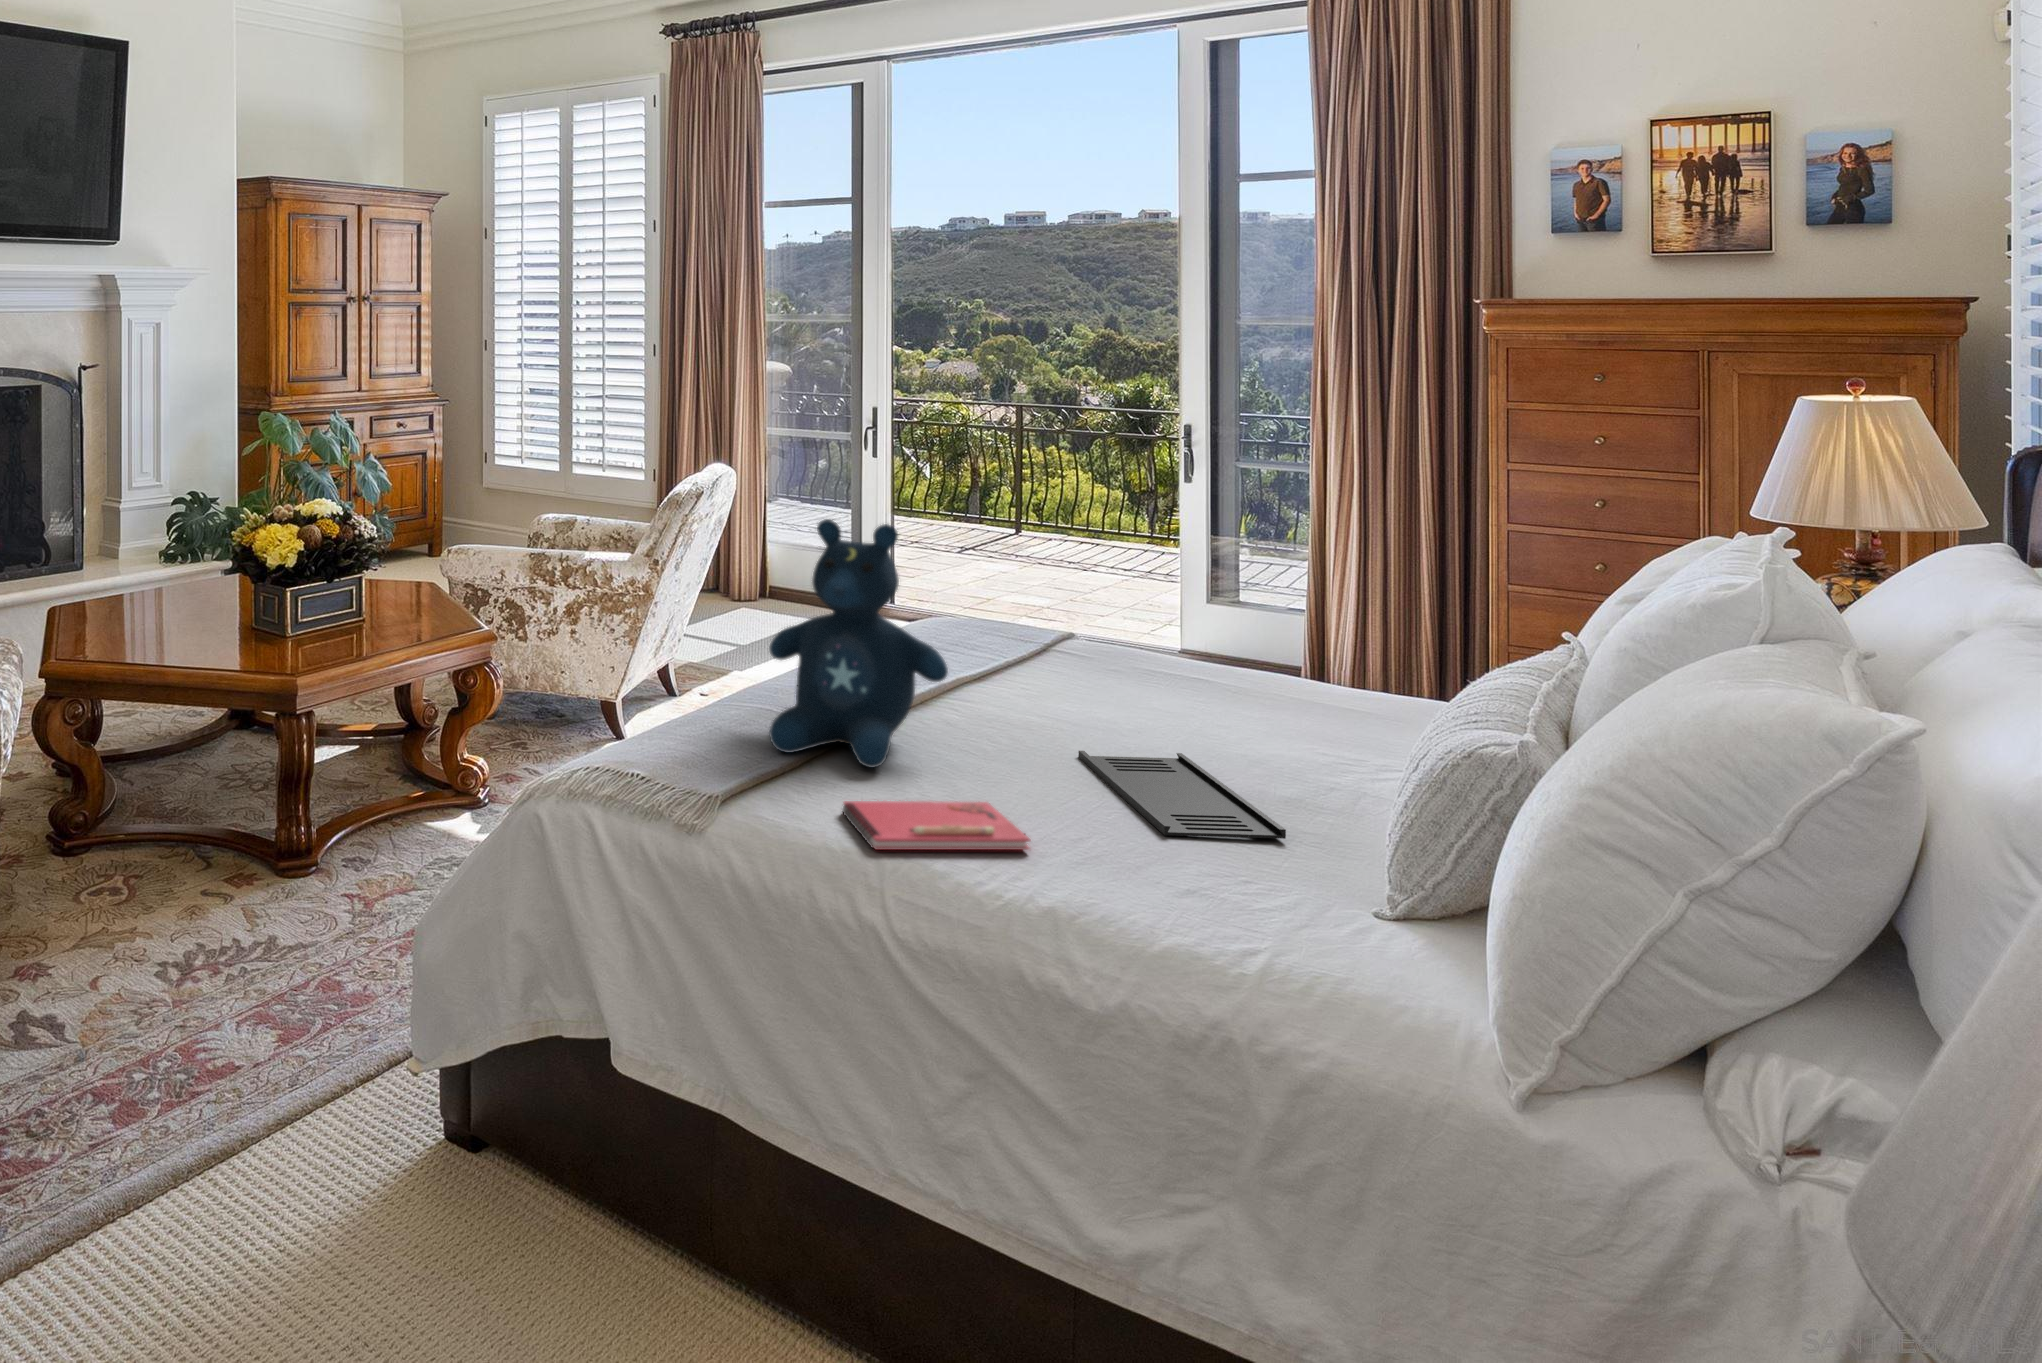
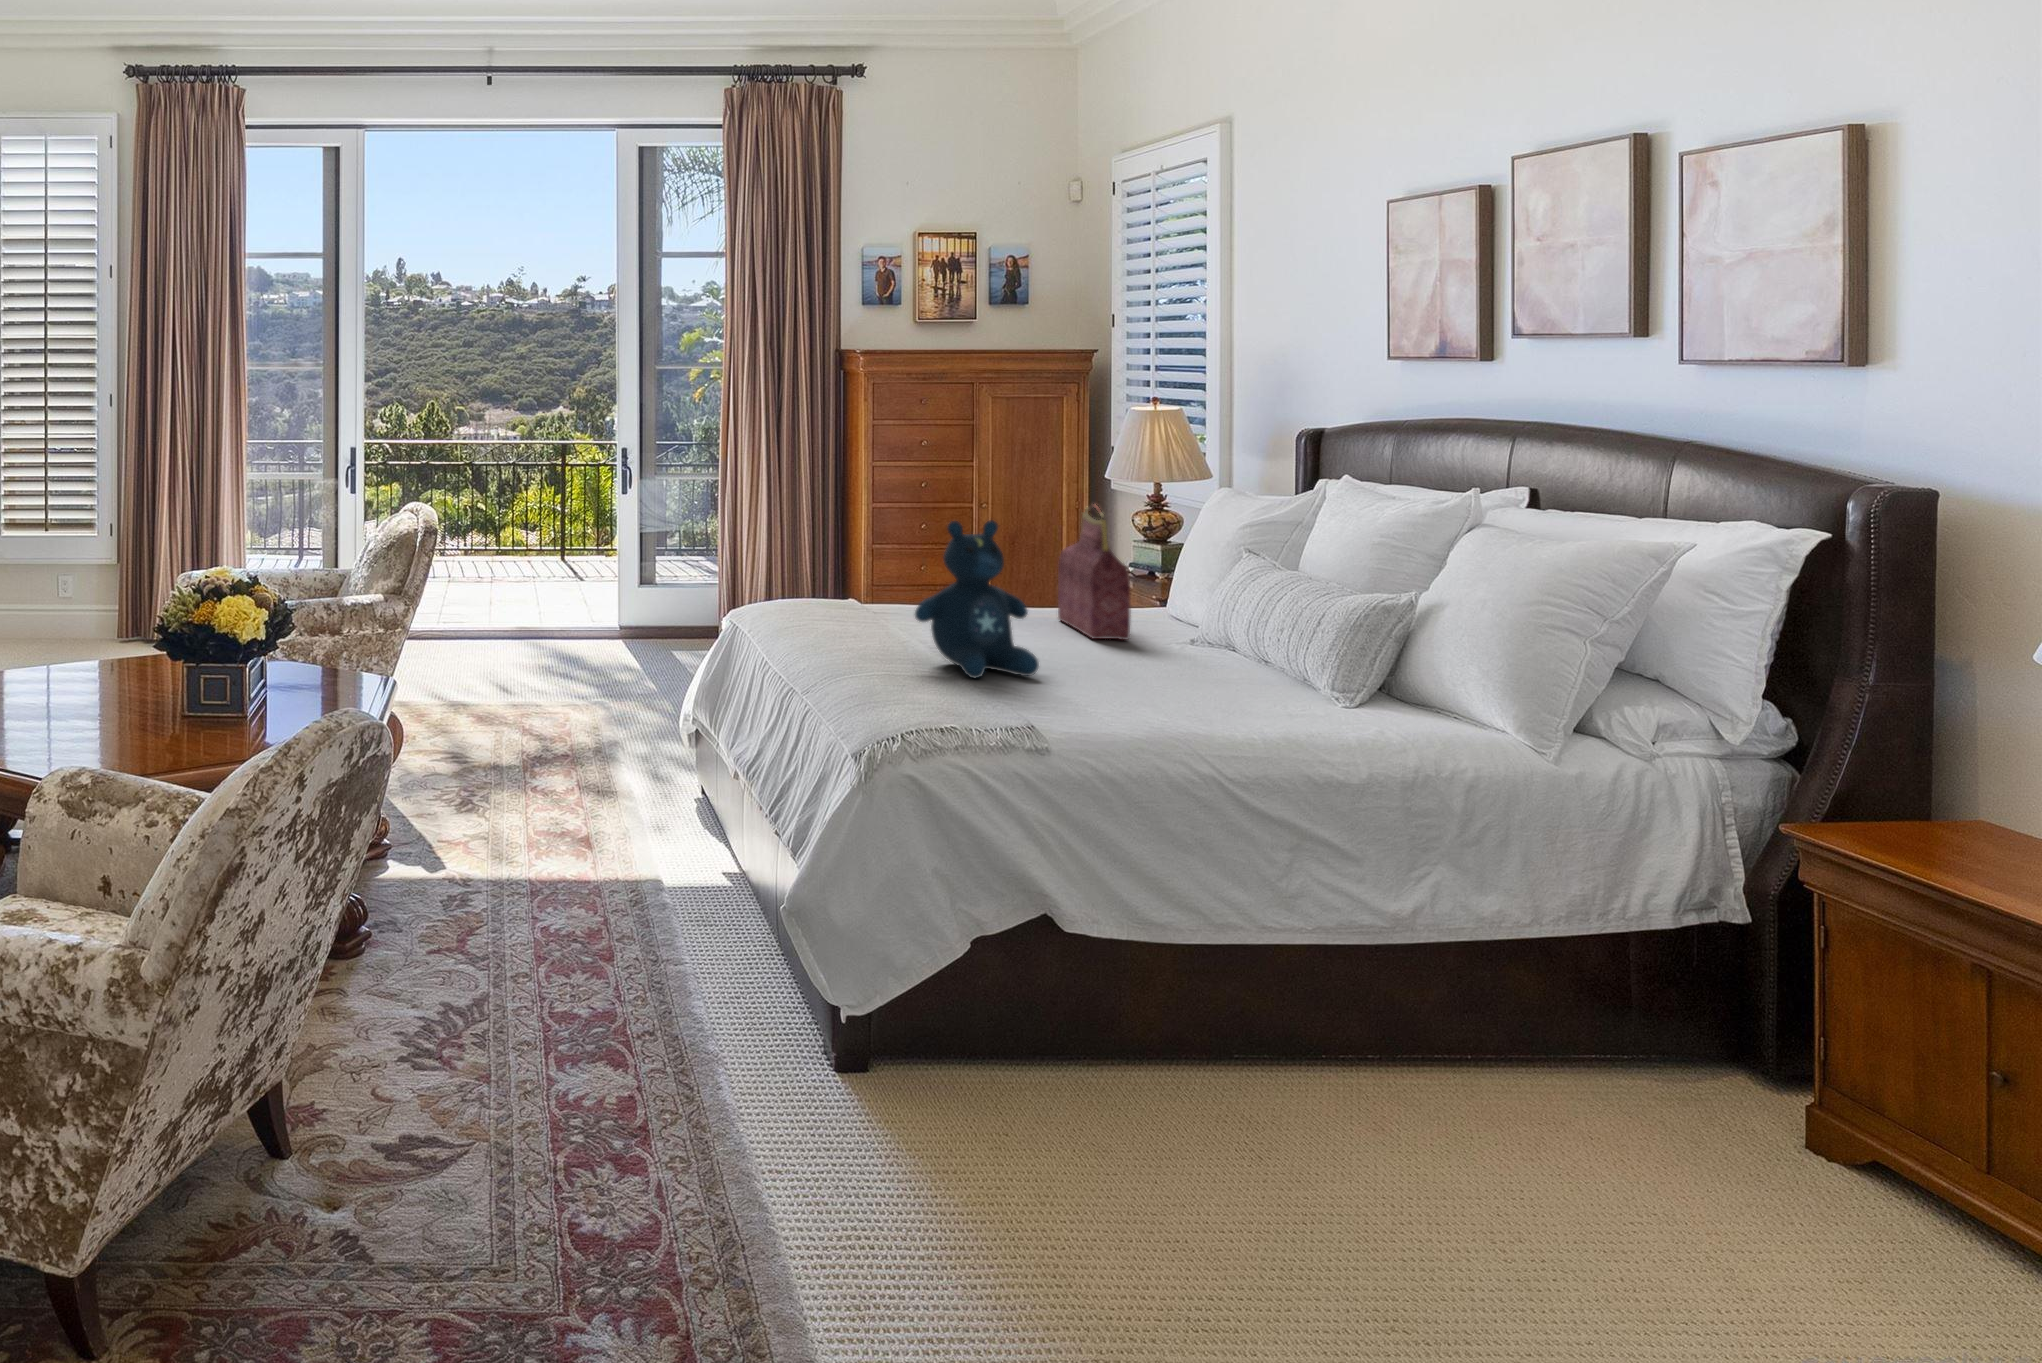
handbag: none [1225,529,1356,762] -> present [1058,505,1131,640]
tray: present [1078,751,1286,839] -> none [1063,643,1221,677]
notebook: present [843,801,1030,850] -> none [1082,677,1181,707]

